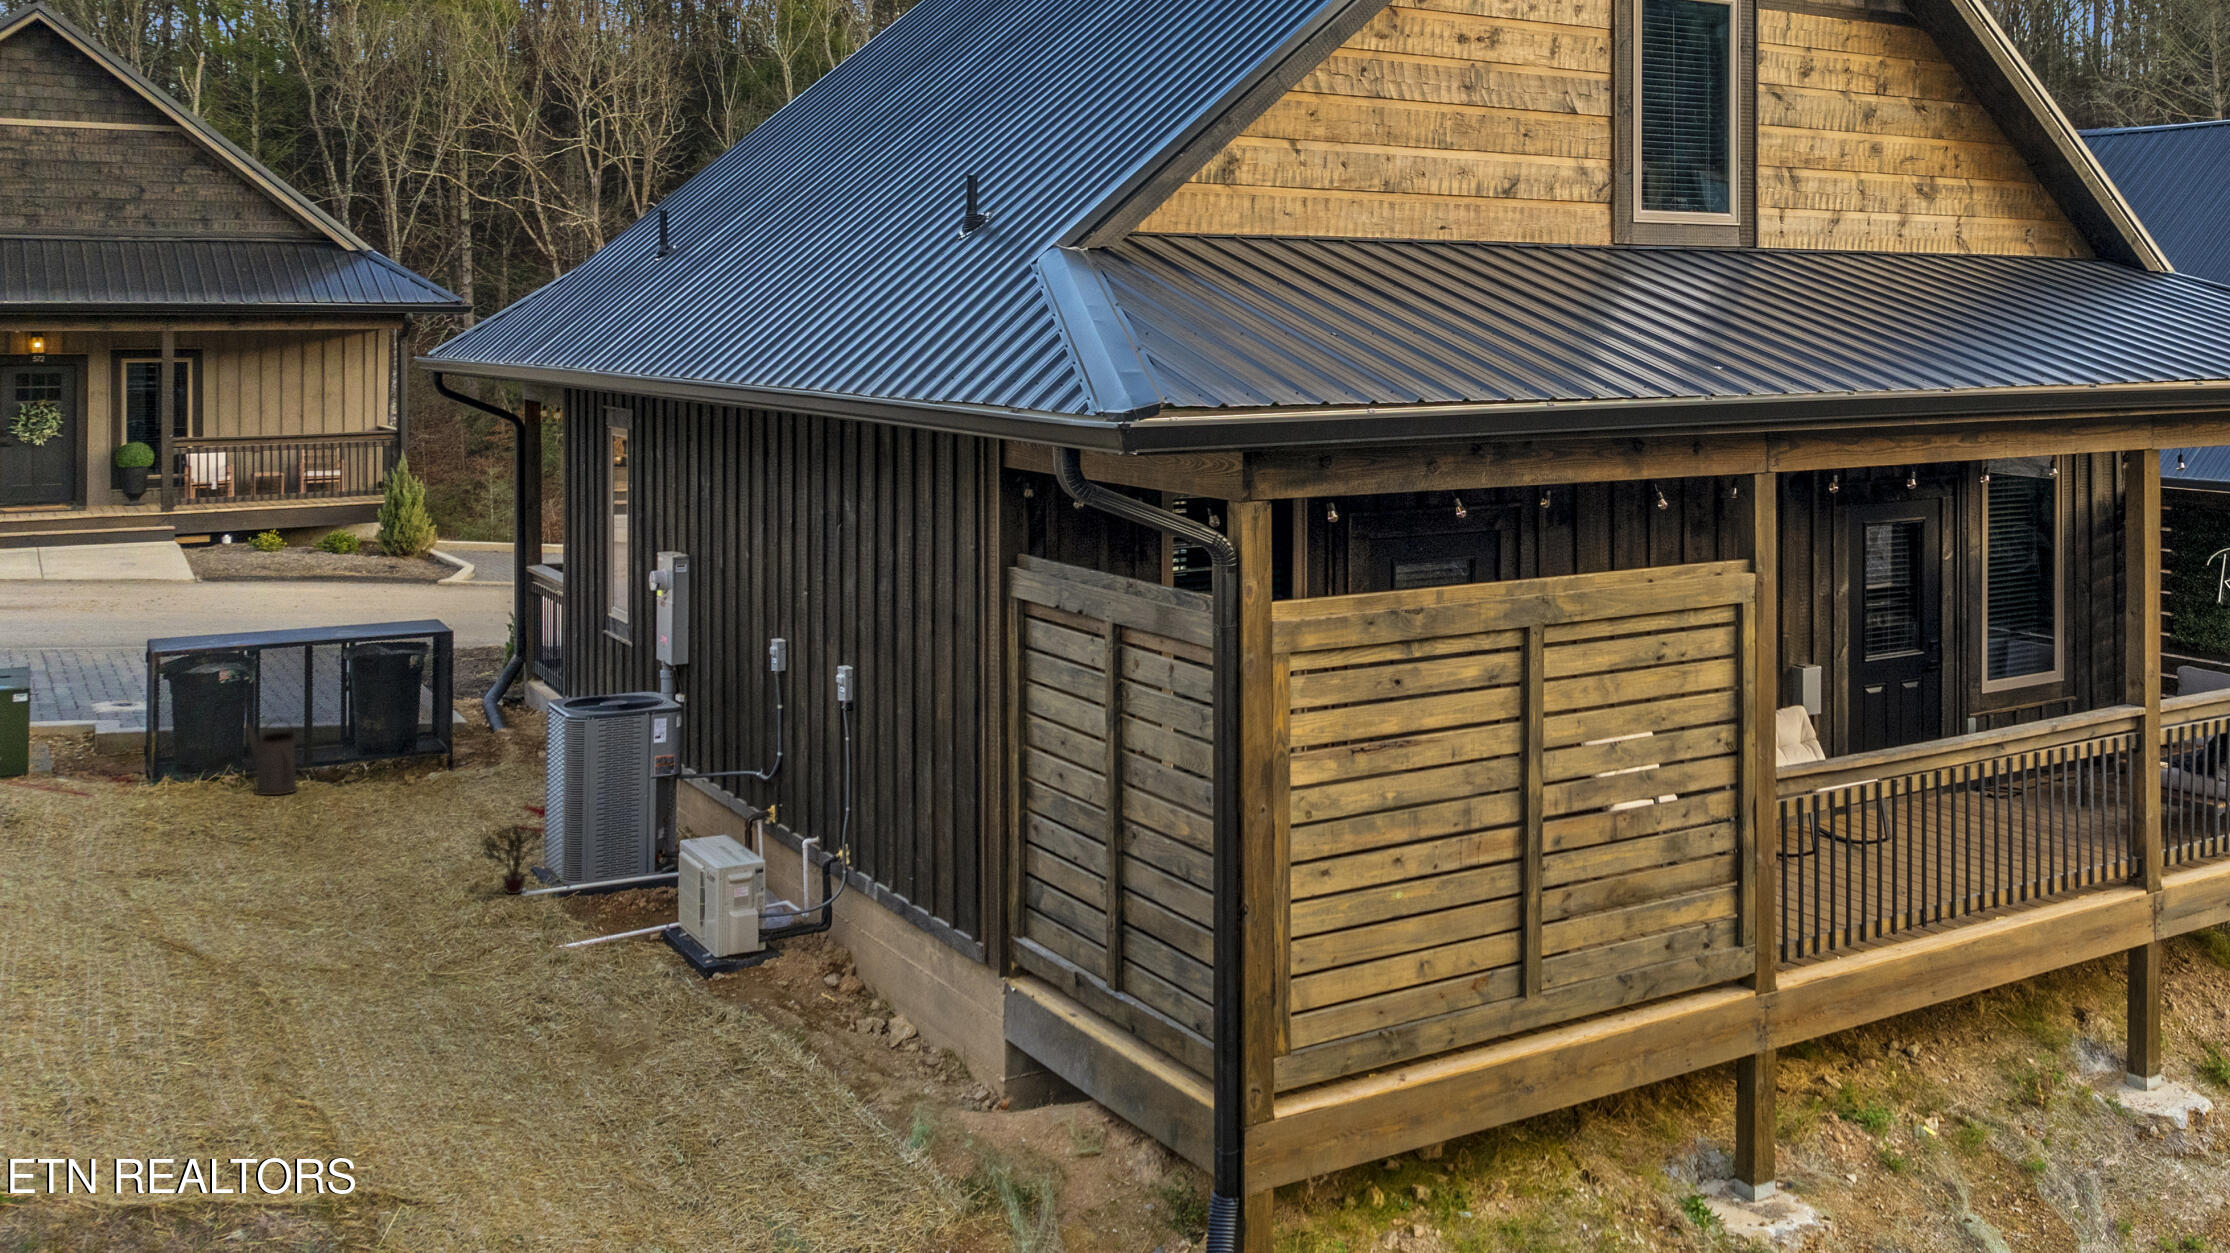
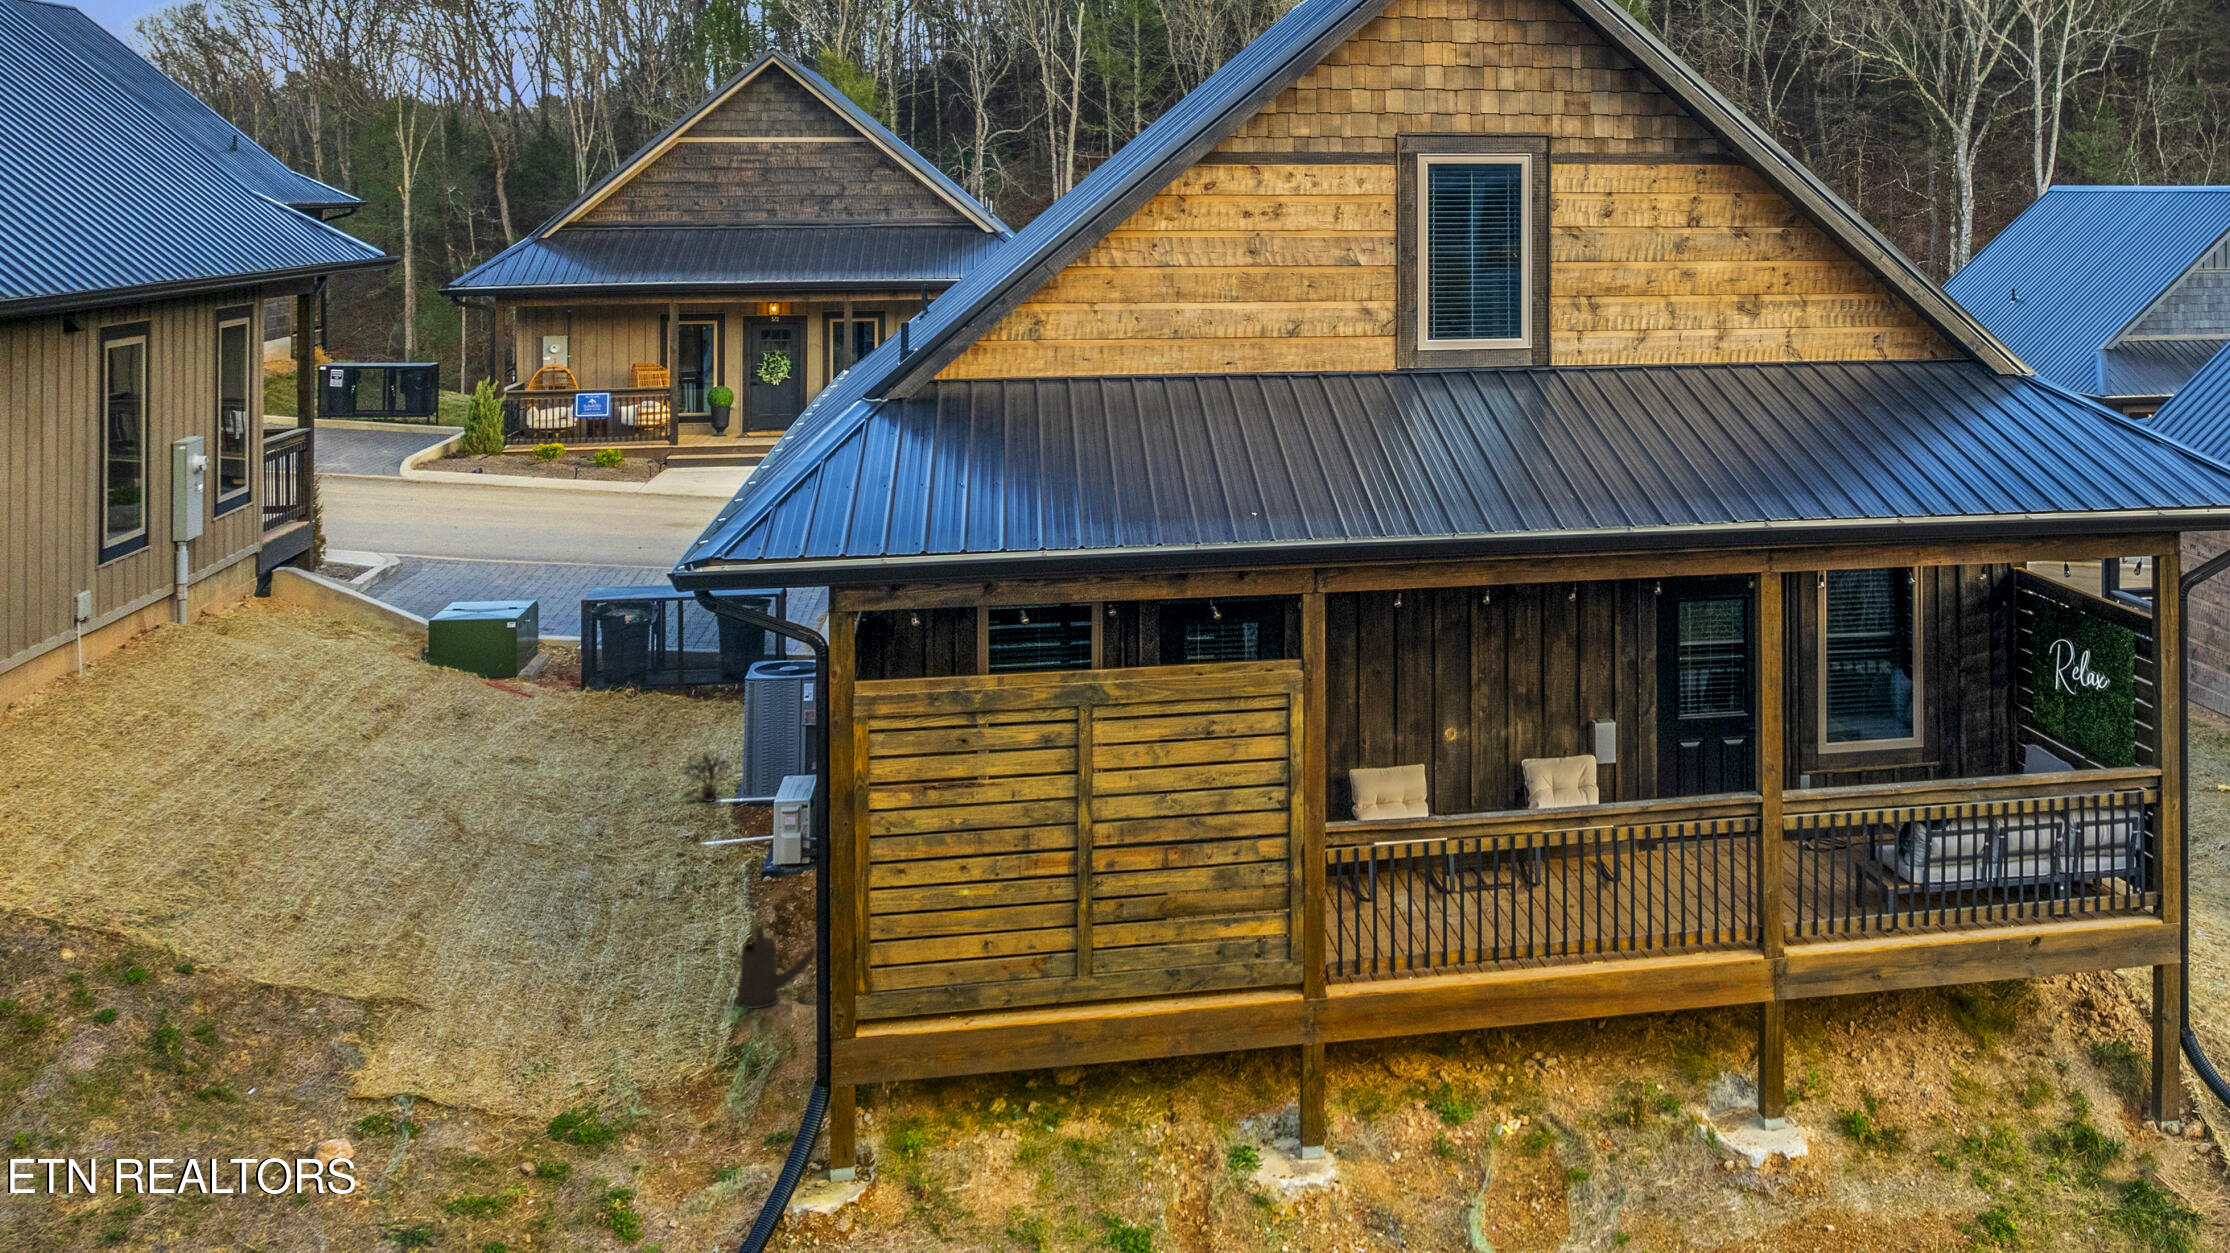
watering can: present [245,721,297,795] -> present [728,925,815,1009]

